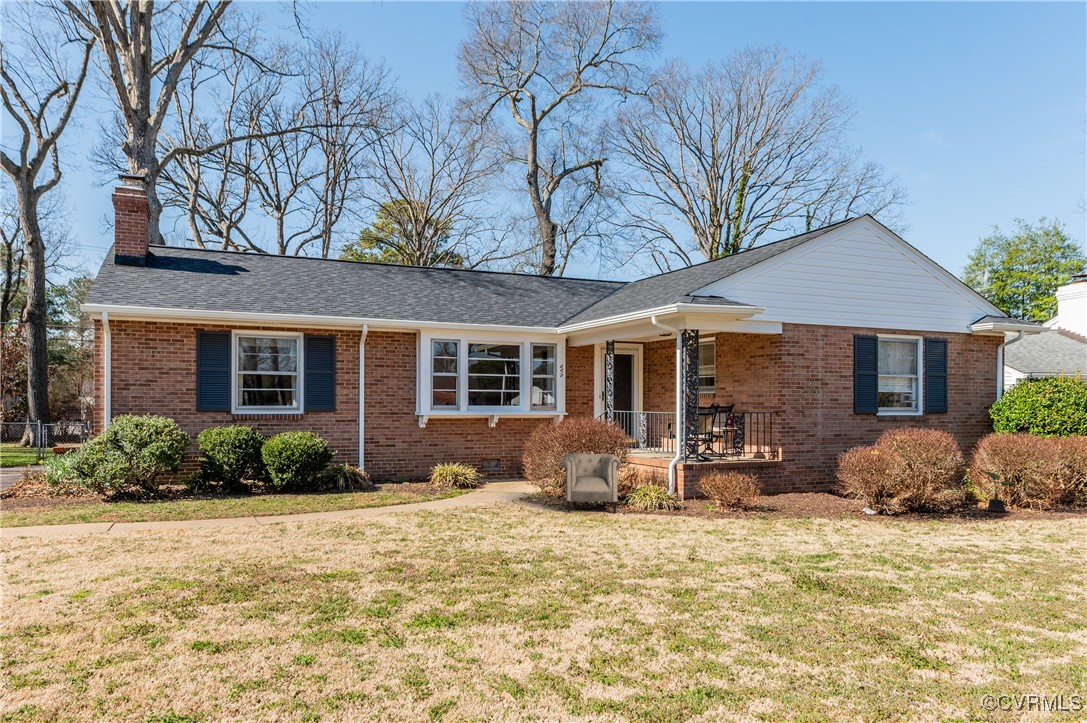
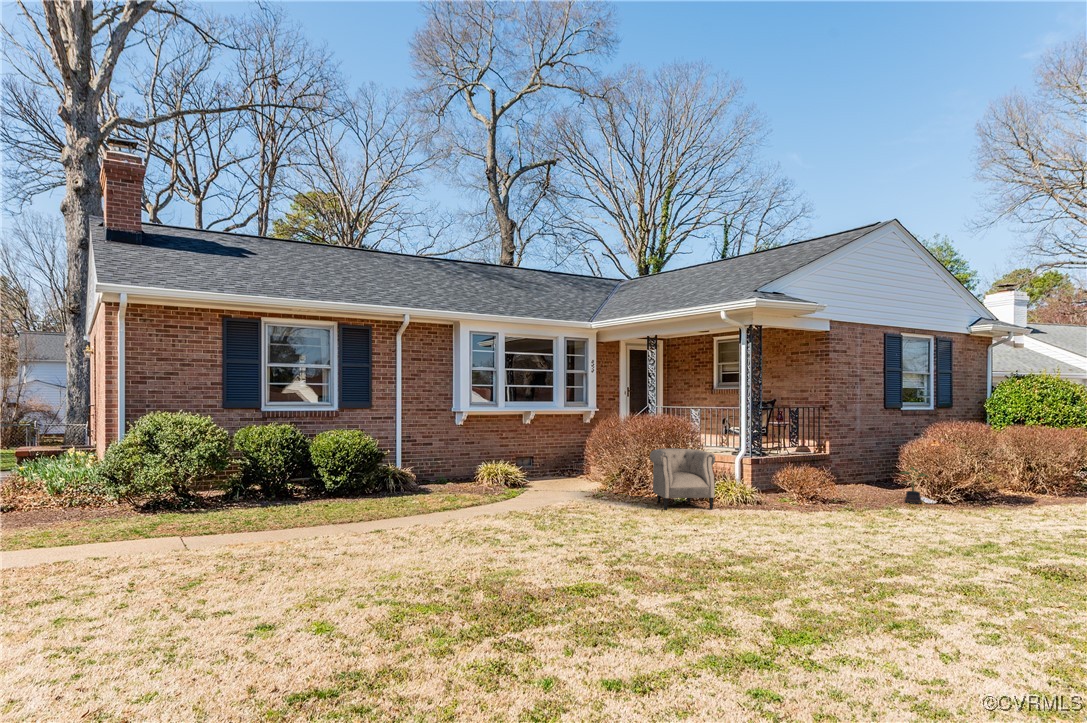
potted plant: present [986,472,1015,513] -> present [900,467,928,504]

